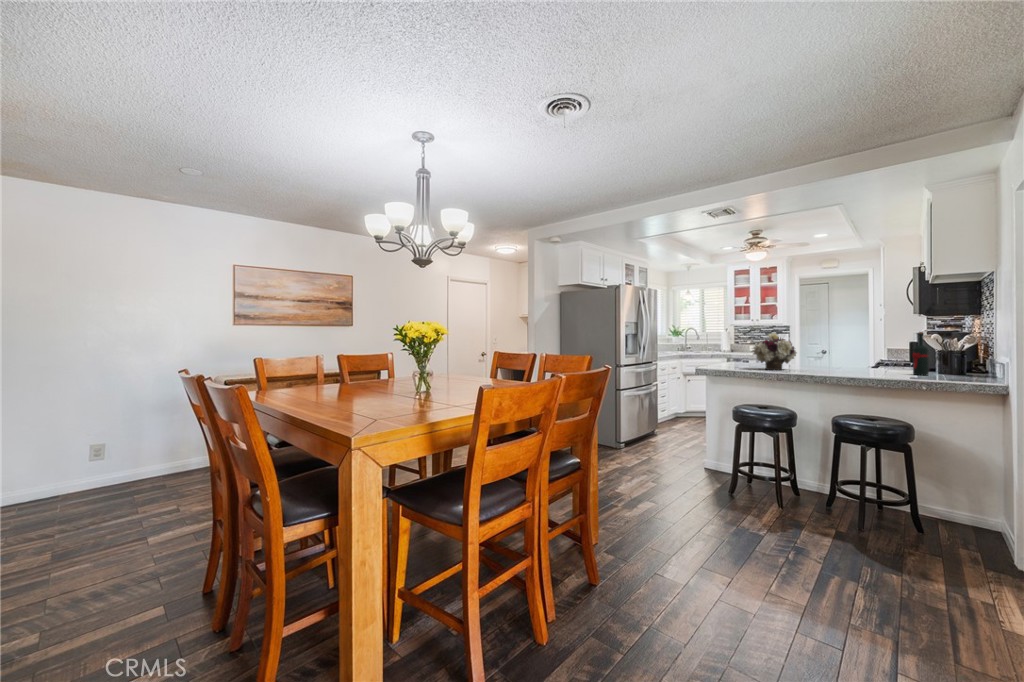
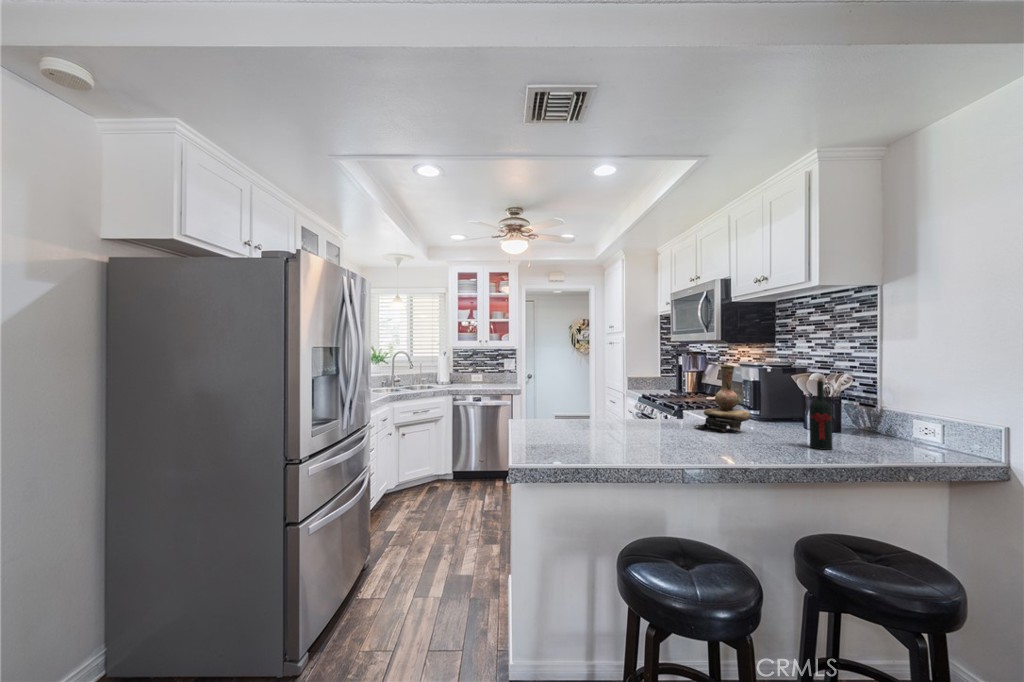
vase: none [866,327,904,372] -> present [695,365,751,432]
flower arrangement: present [752,333,797,370] -> none [586,377,654,452]

